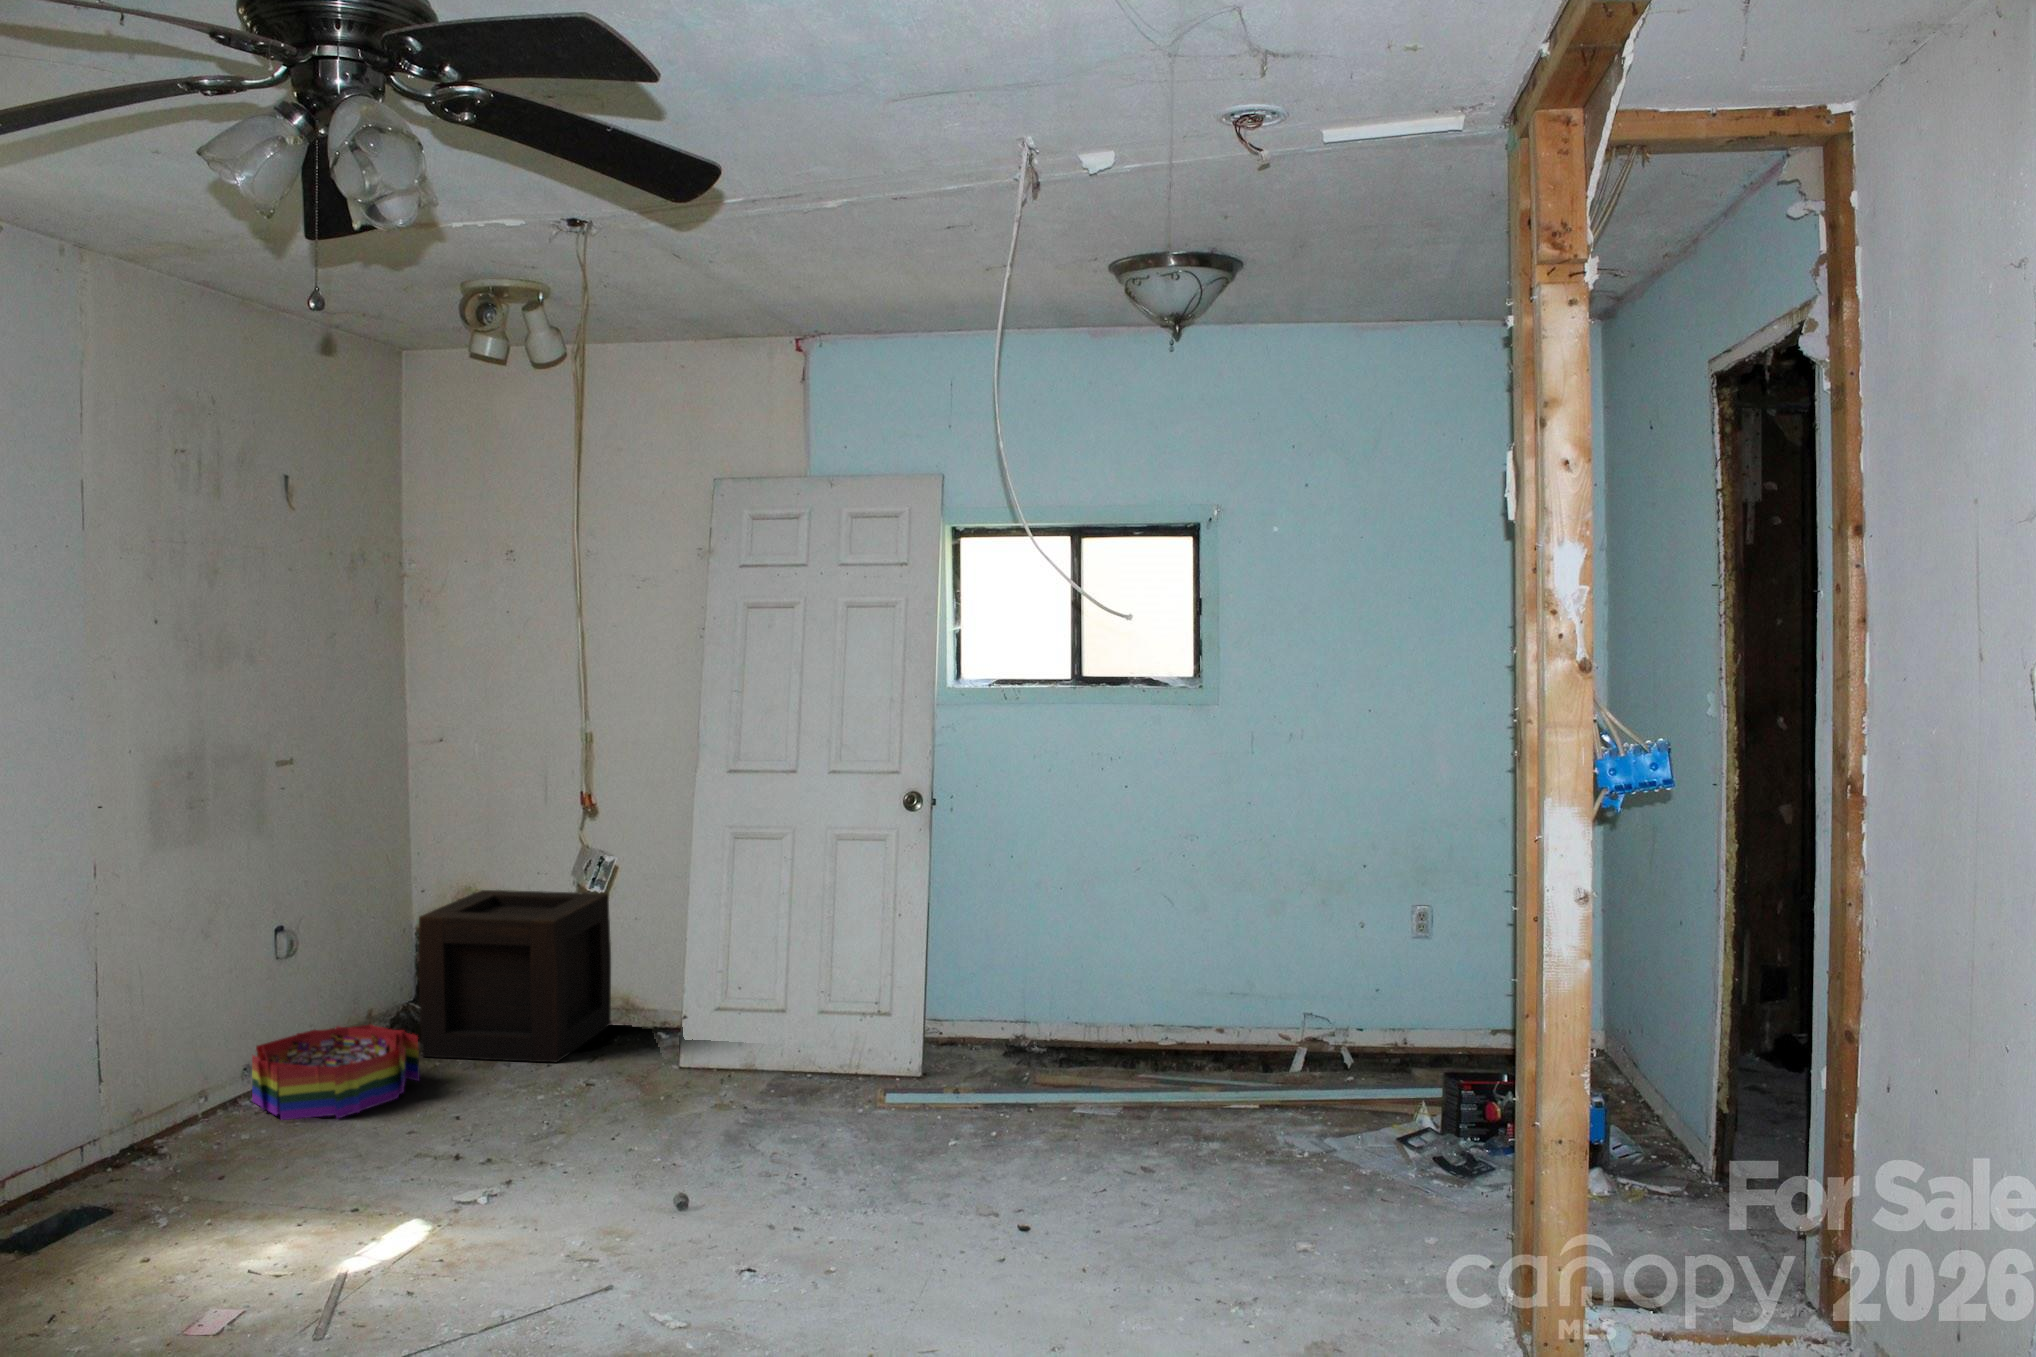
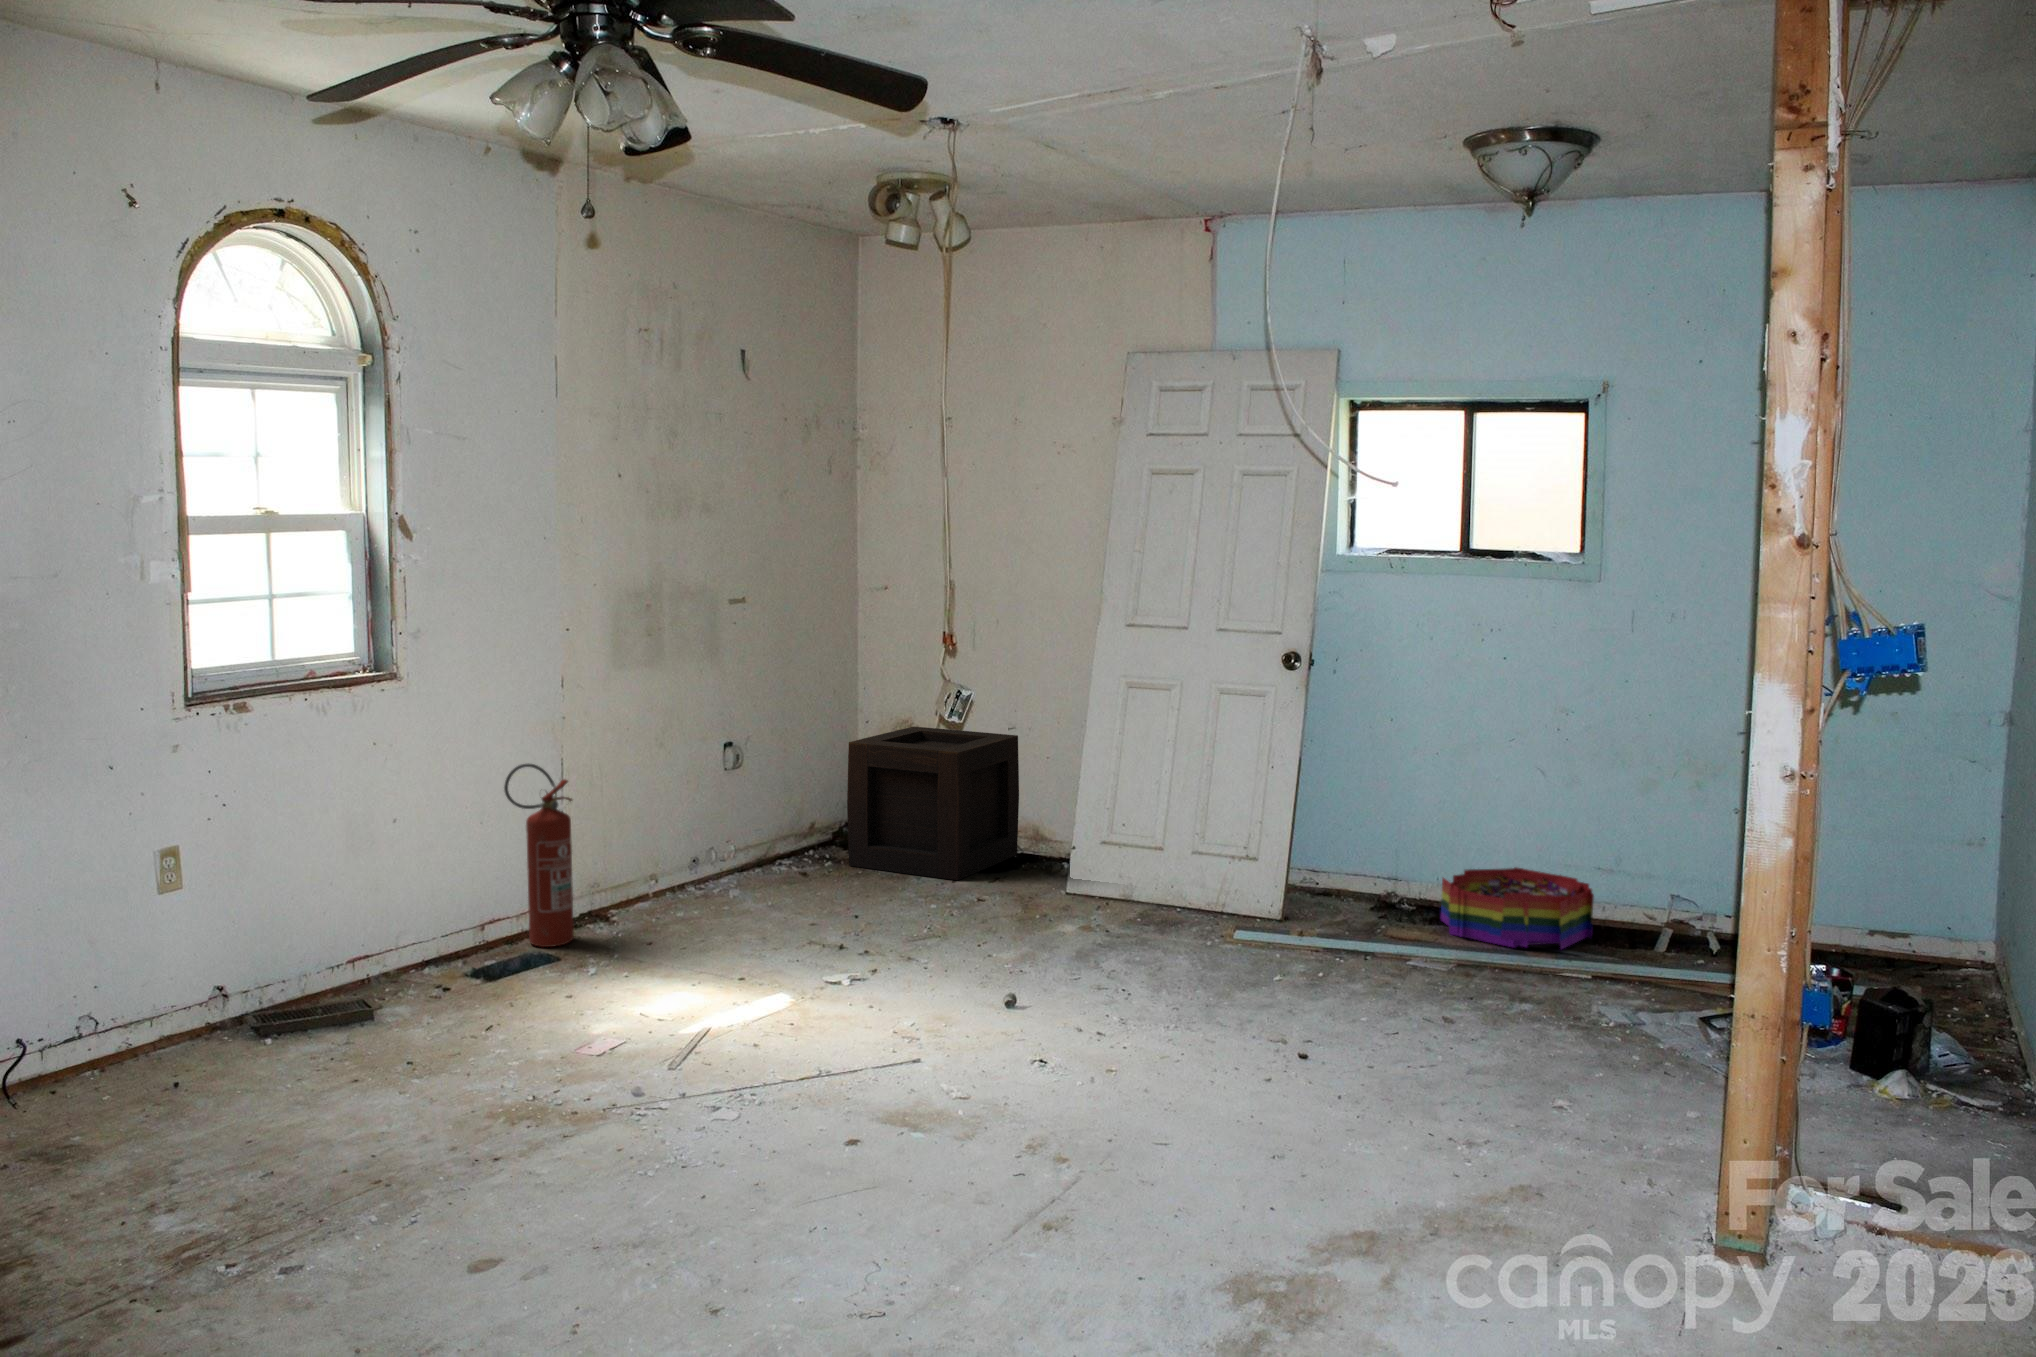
fire extinguisher: none [38,984,122,1201] -> present [504,764,574,947]
storage bin: present [252,1025,420,1120] -> present [1441,867,1594,950]

